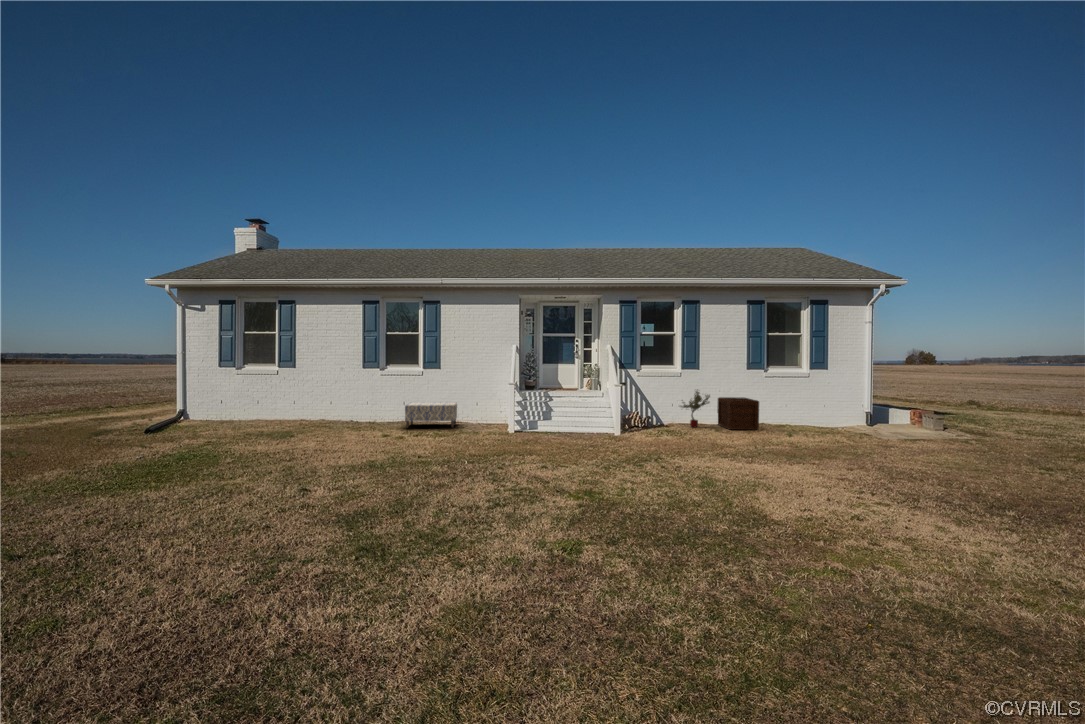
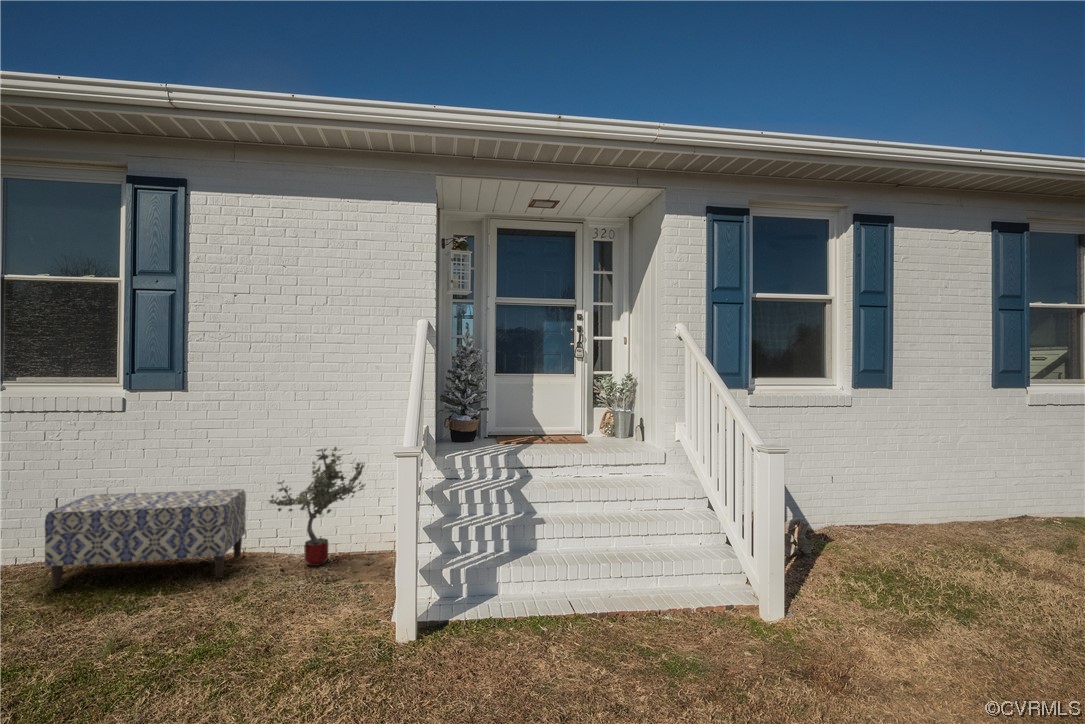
potted tree: present [681,391,710,427] -> present [269,447,365,566]
wooden crate: present [717,397,759,430] -> none [936,454,1067,546]

